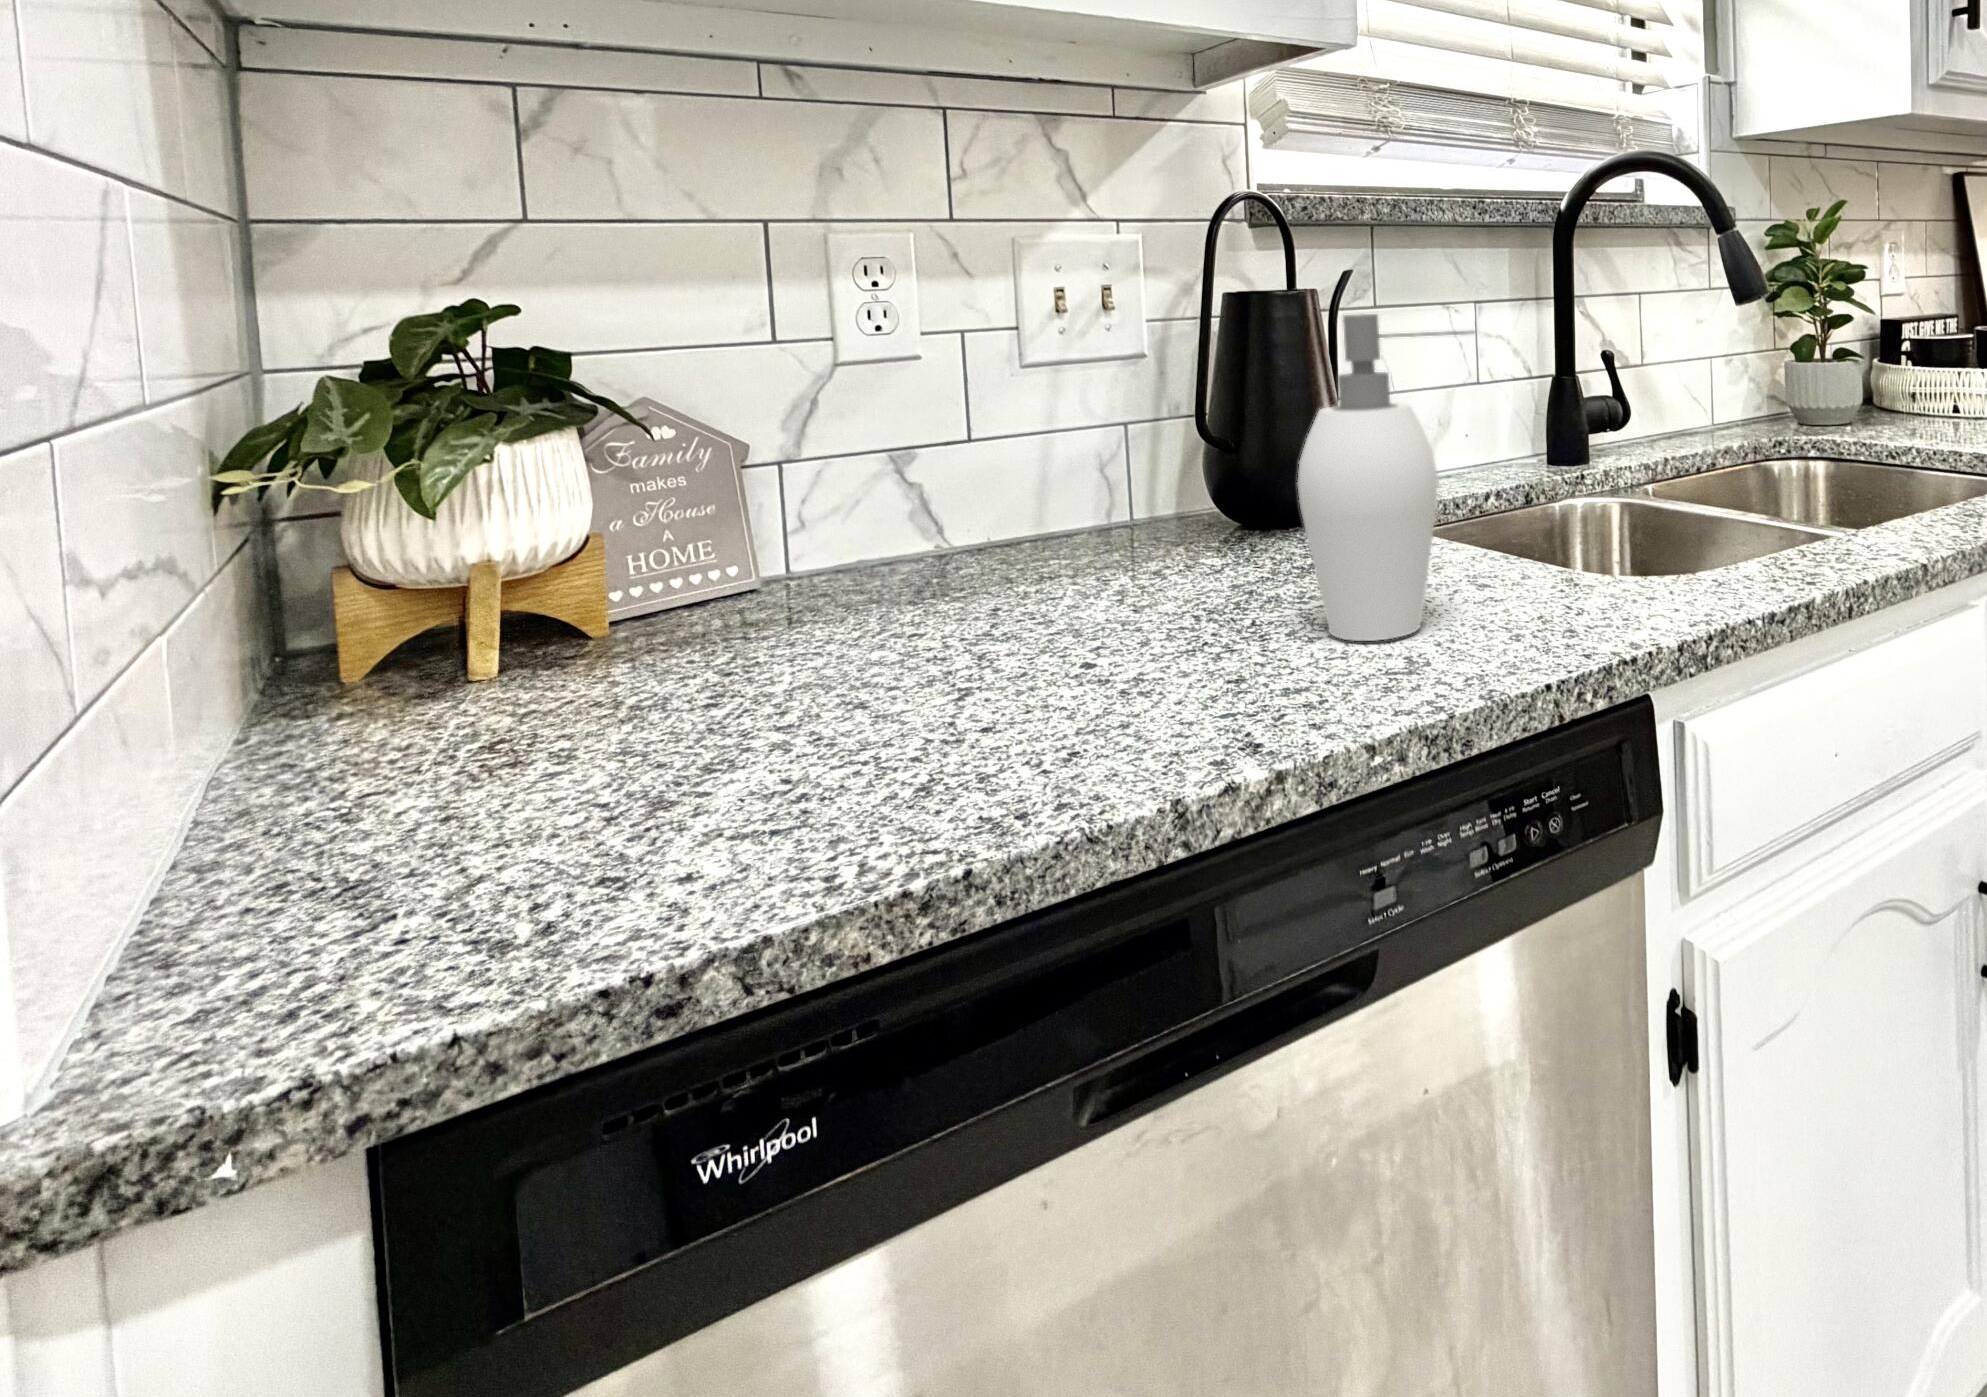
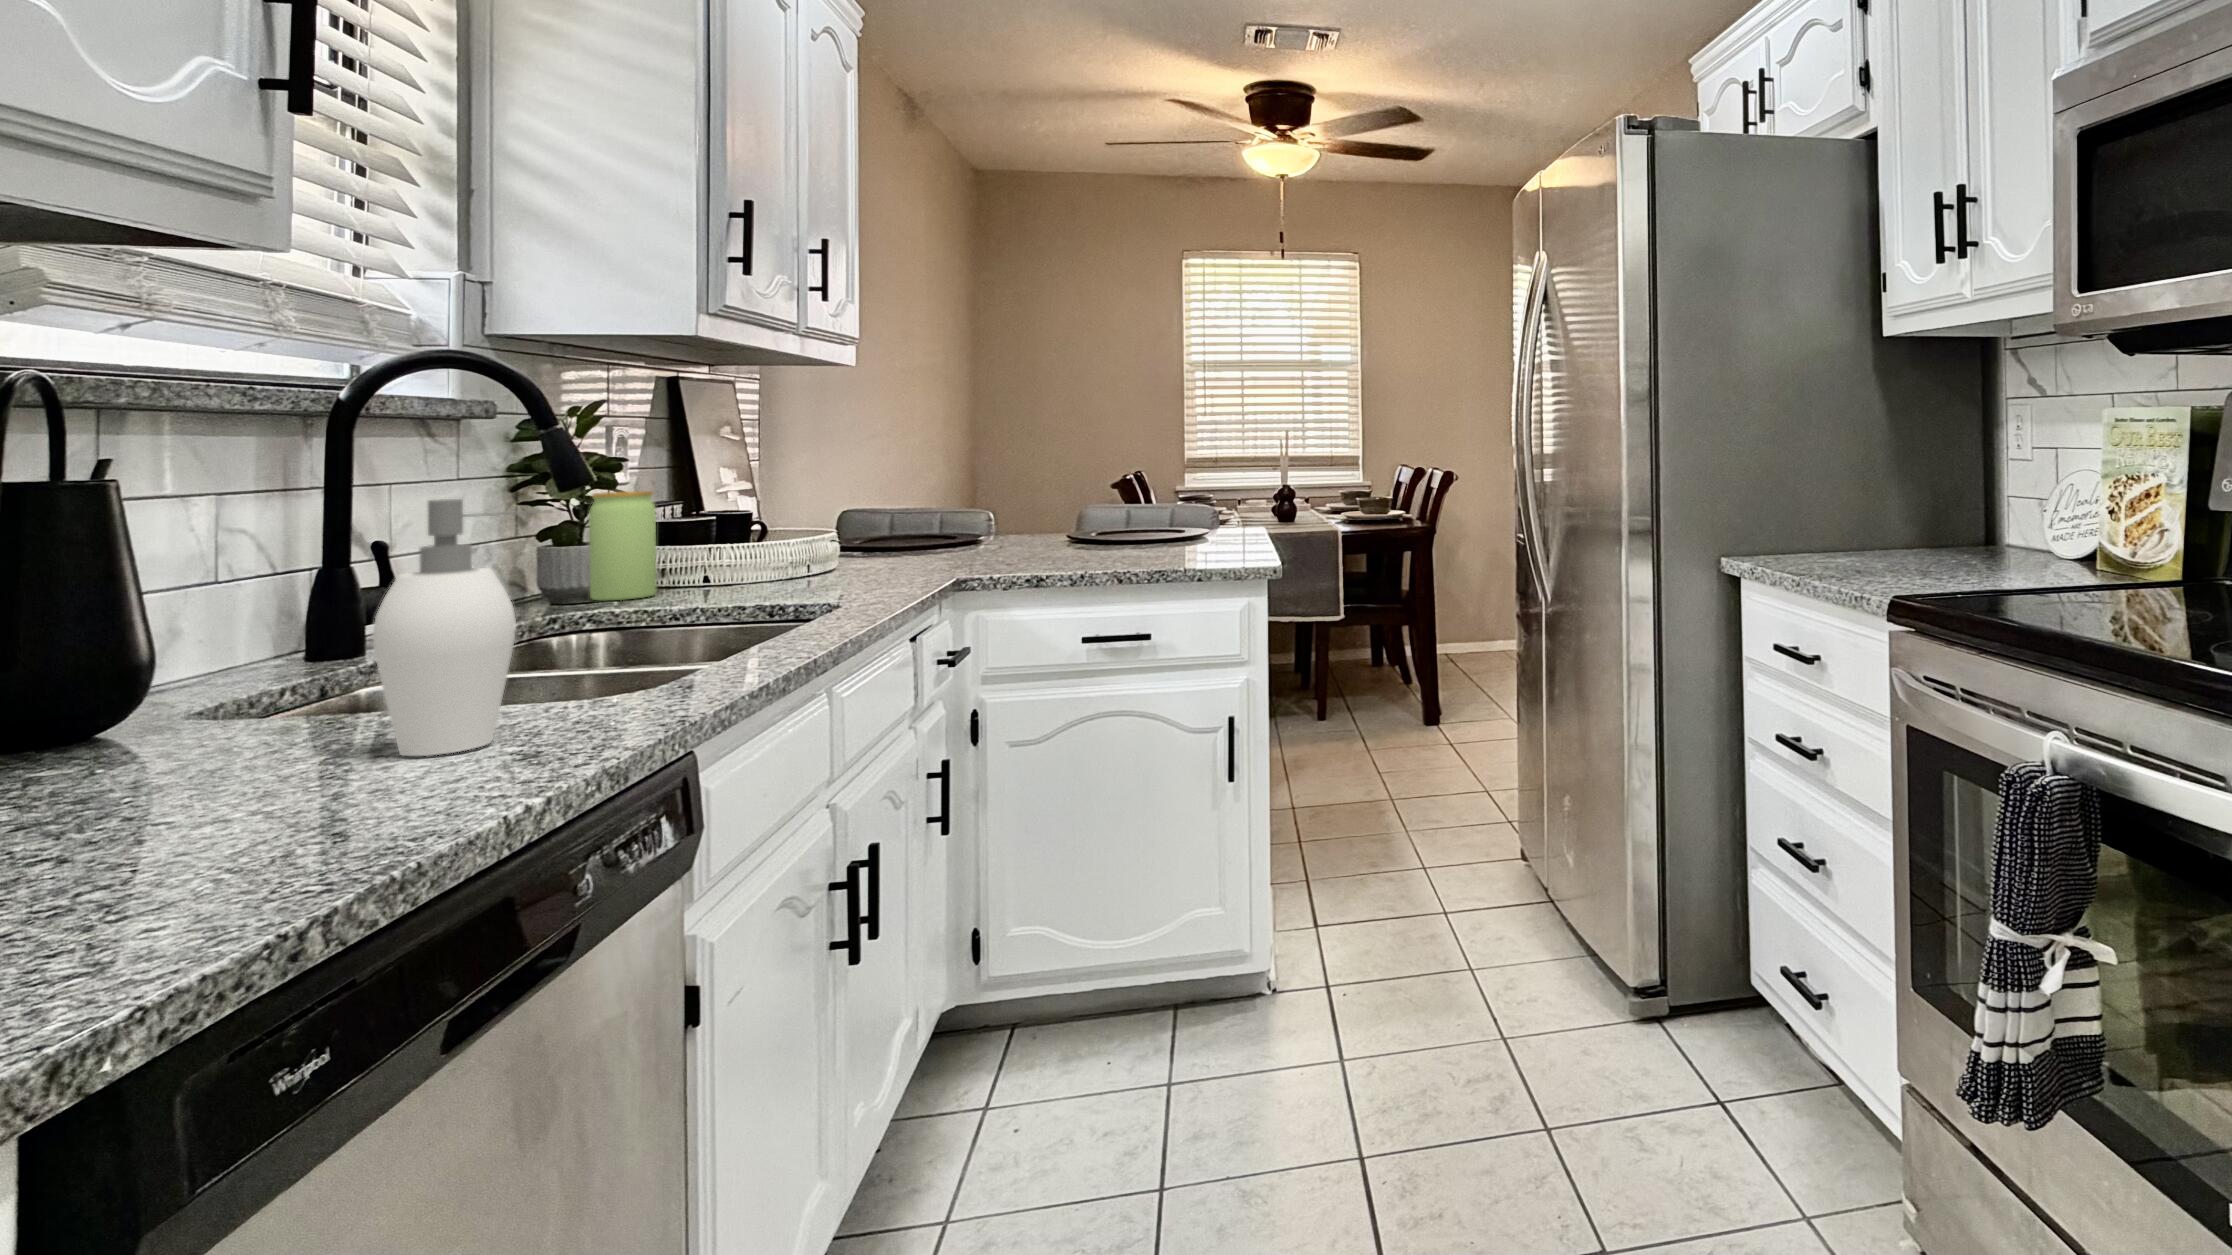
jar: none [1821,304,1888,430] -> present [589,491,657,601]

